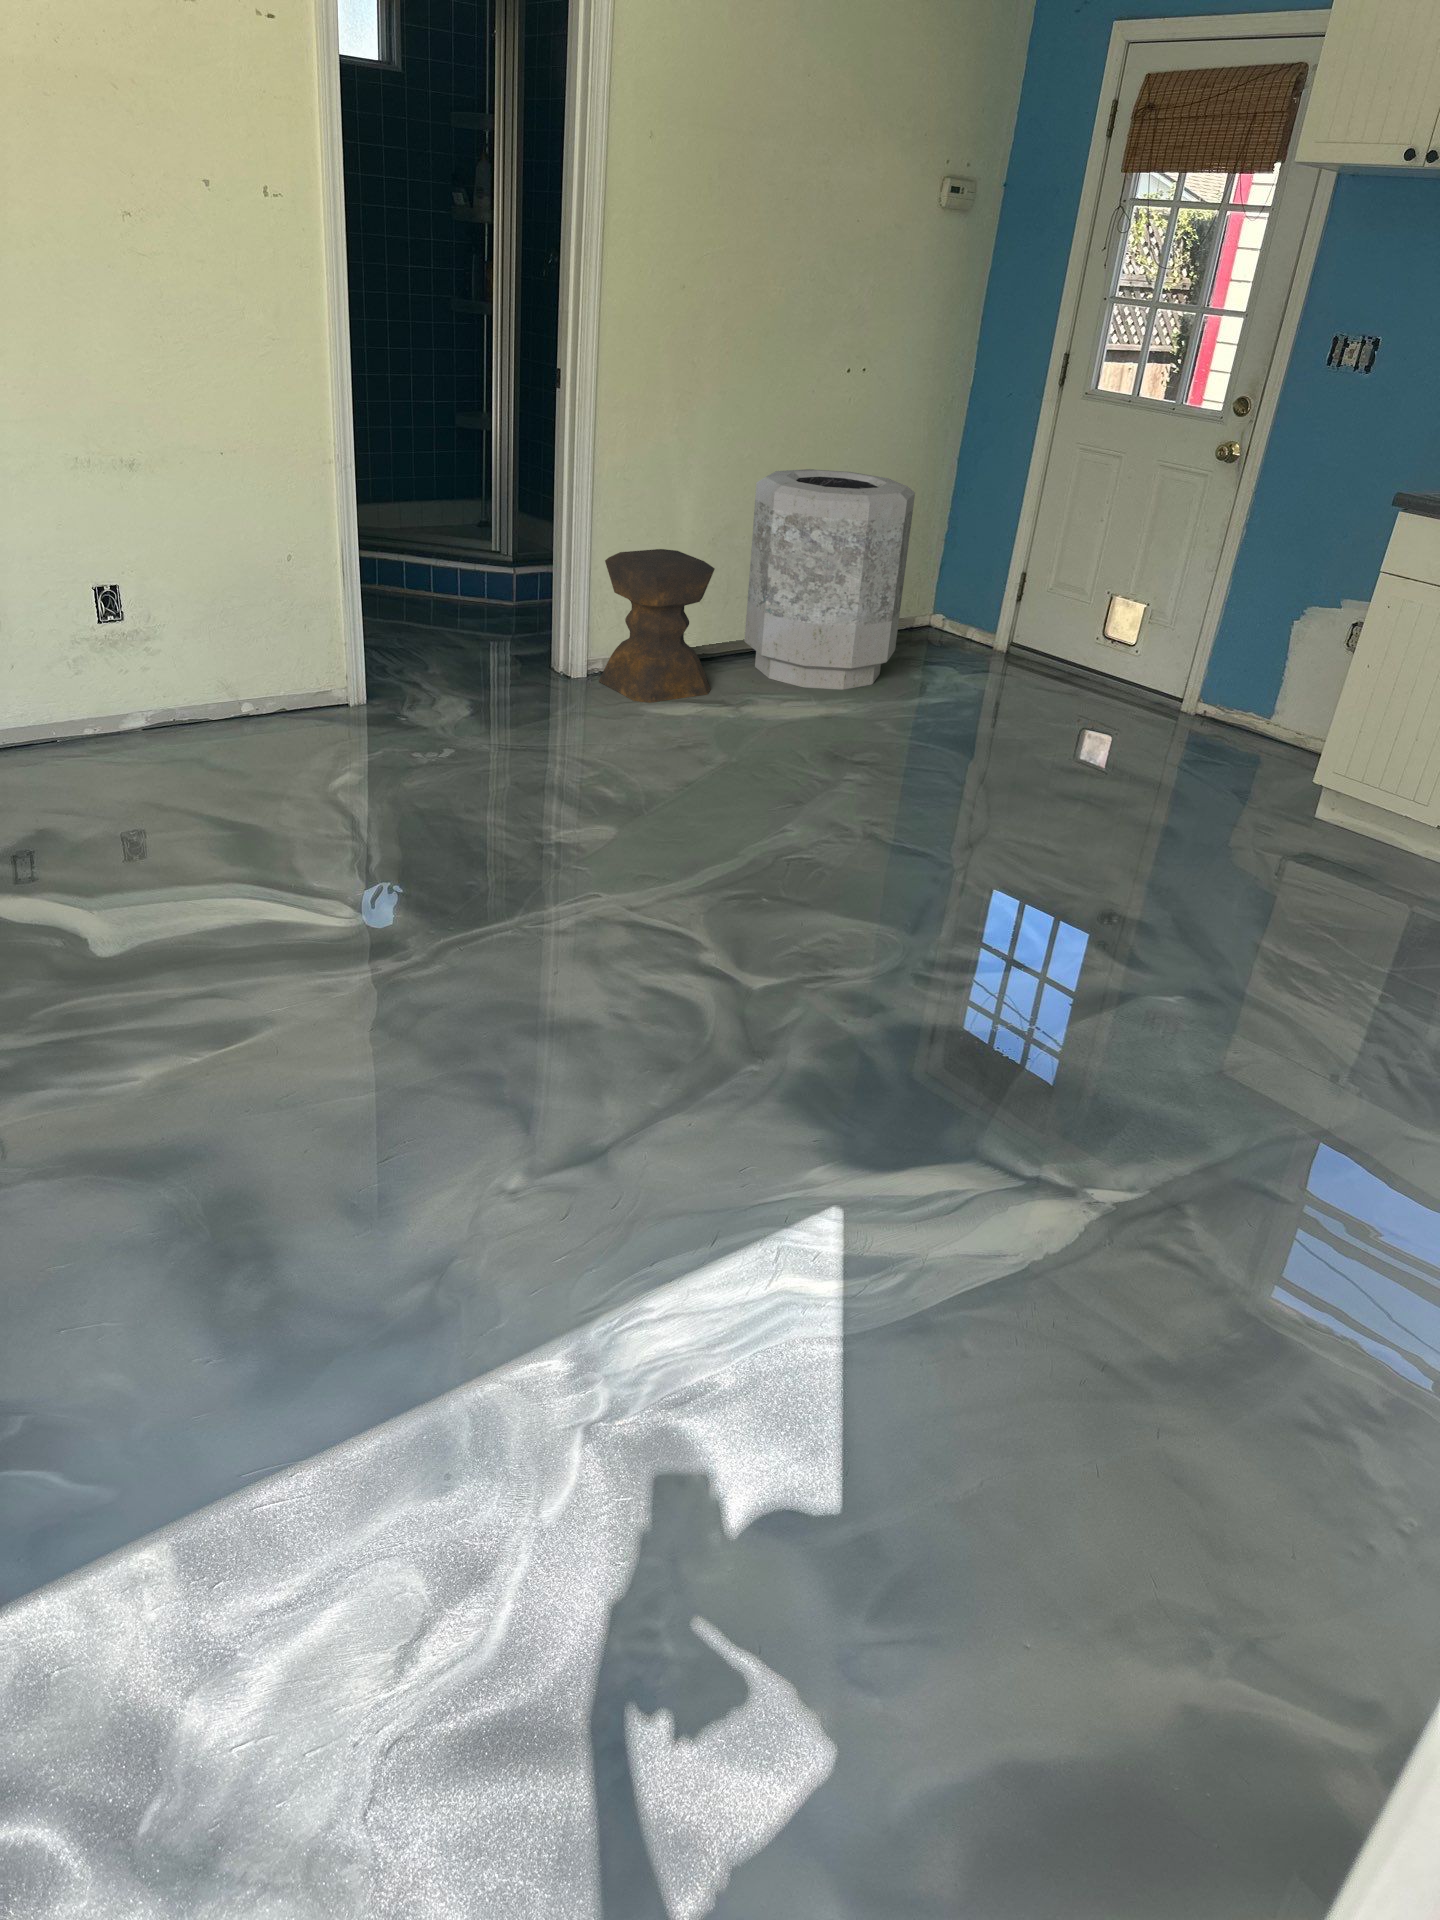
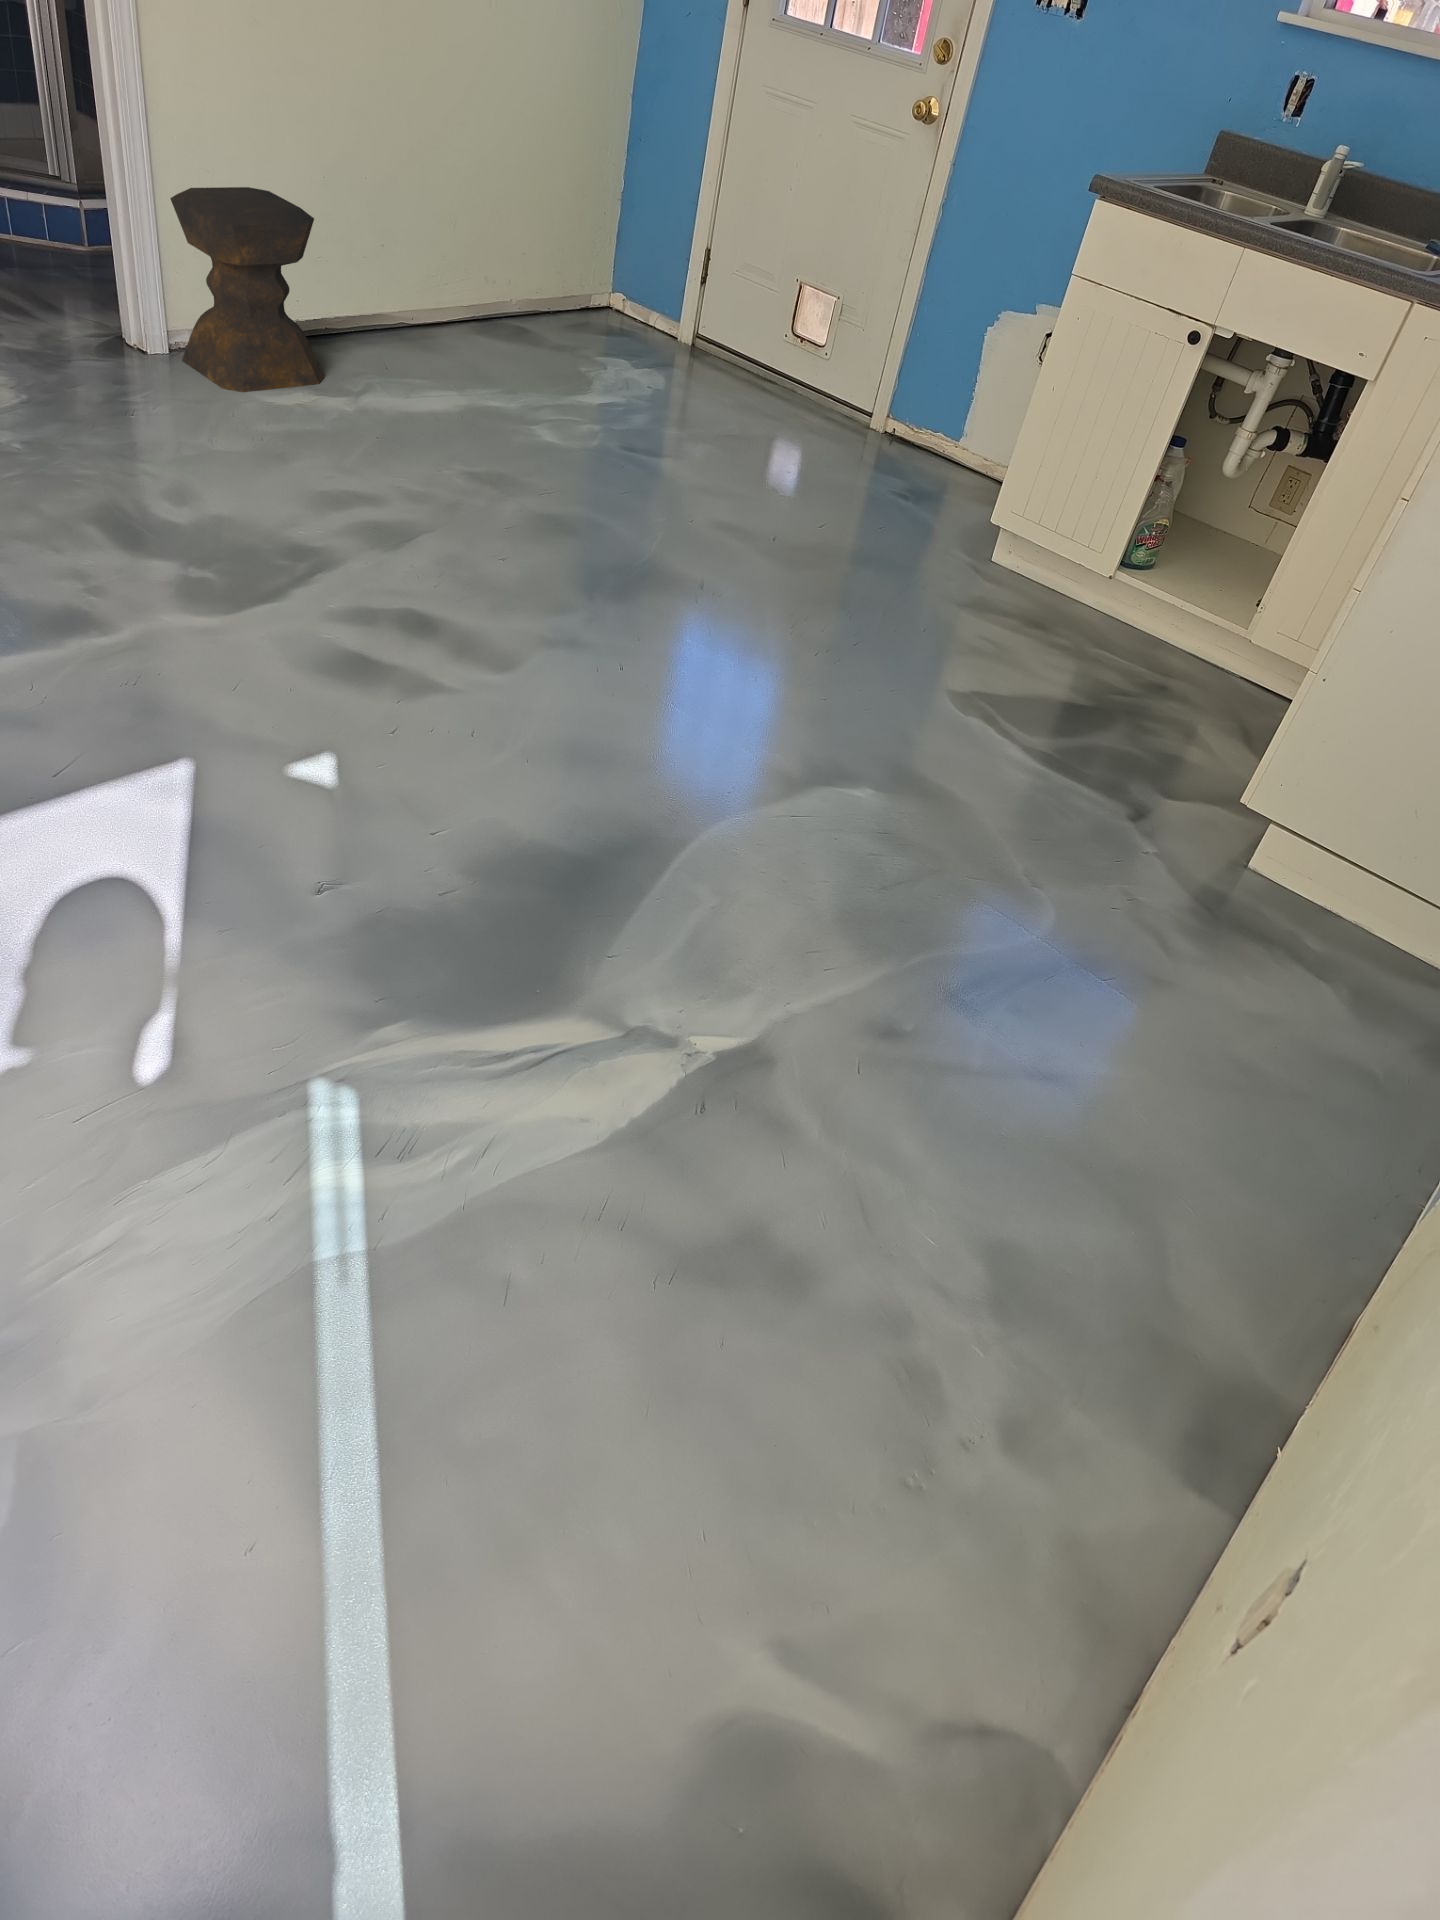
trash can: present [745,469,915,690] -> none [368,91,567,385]

